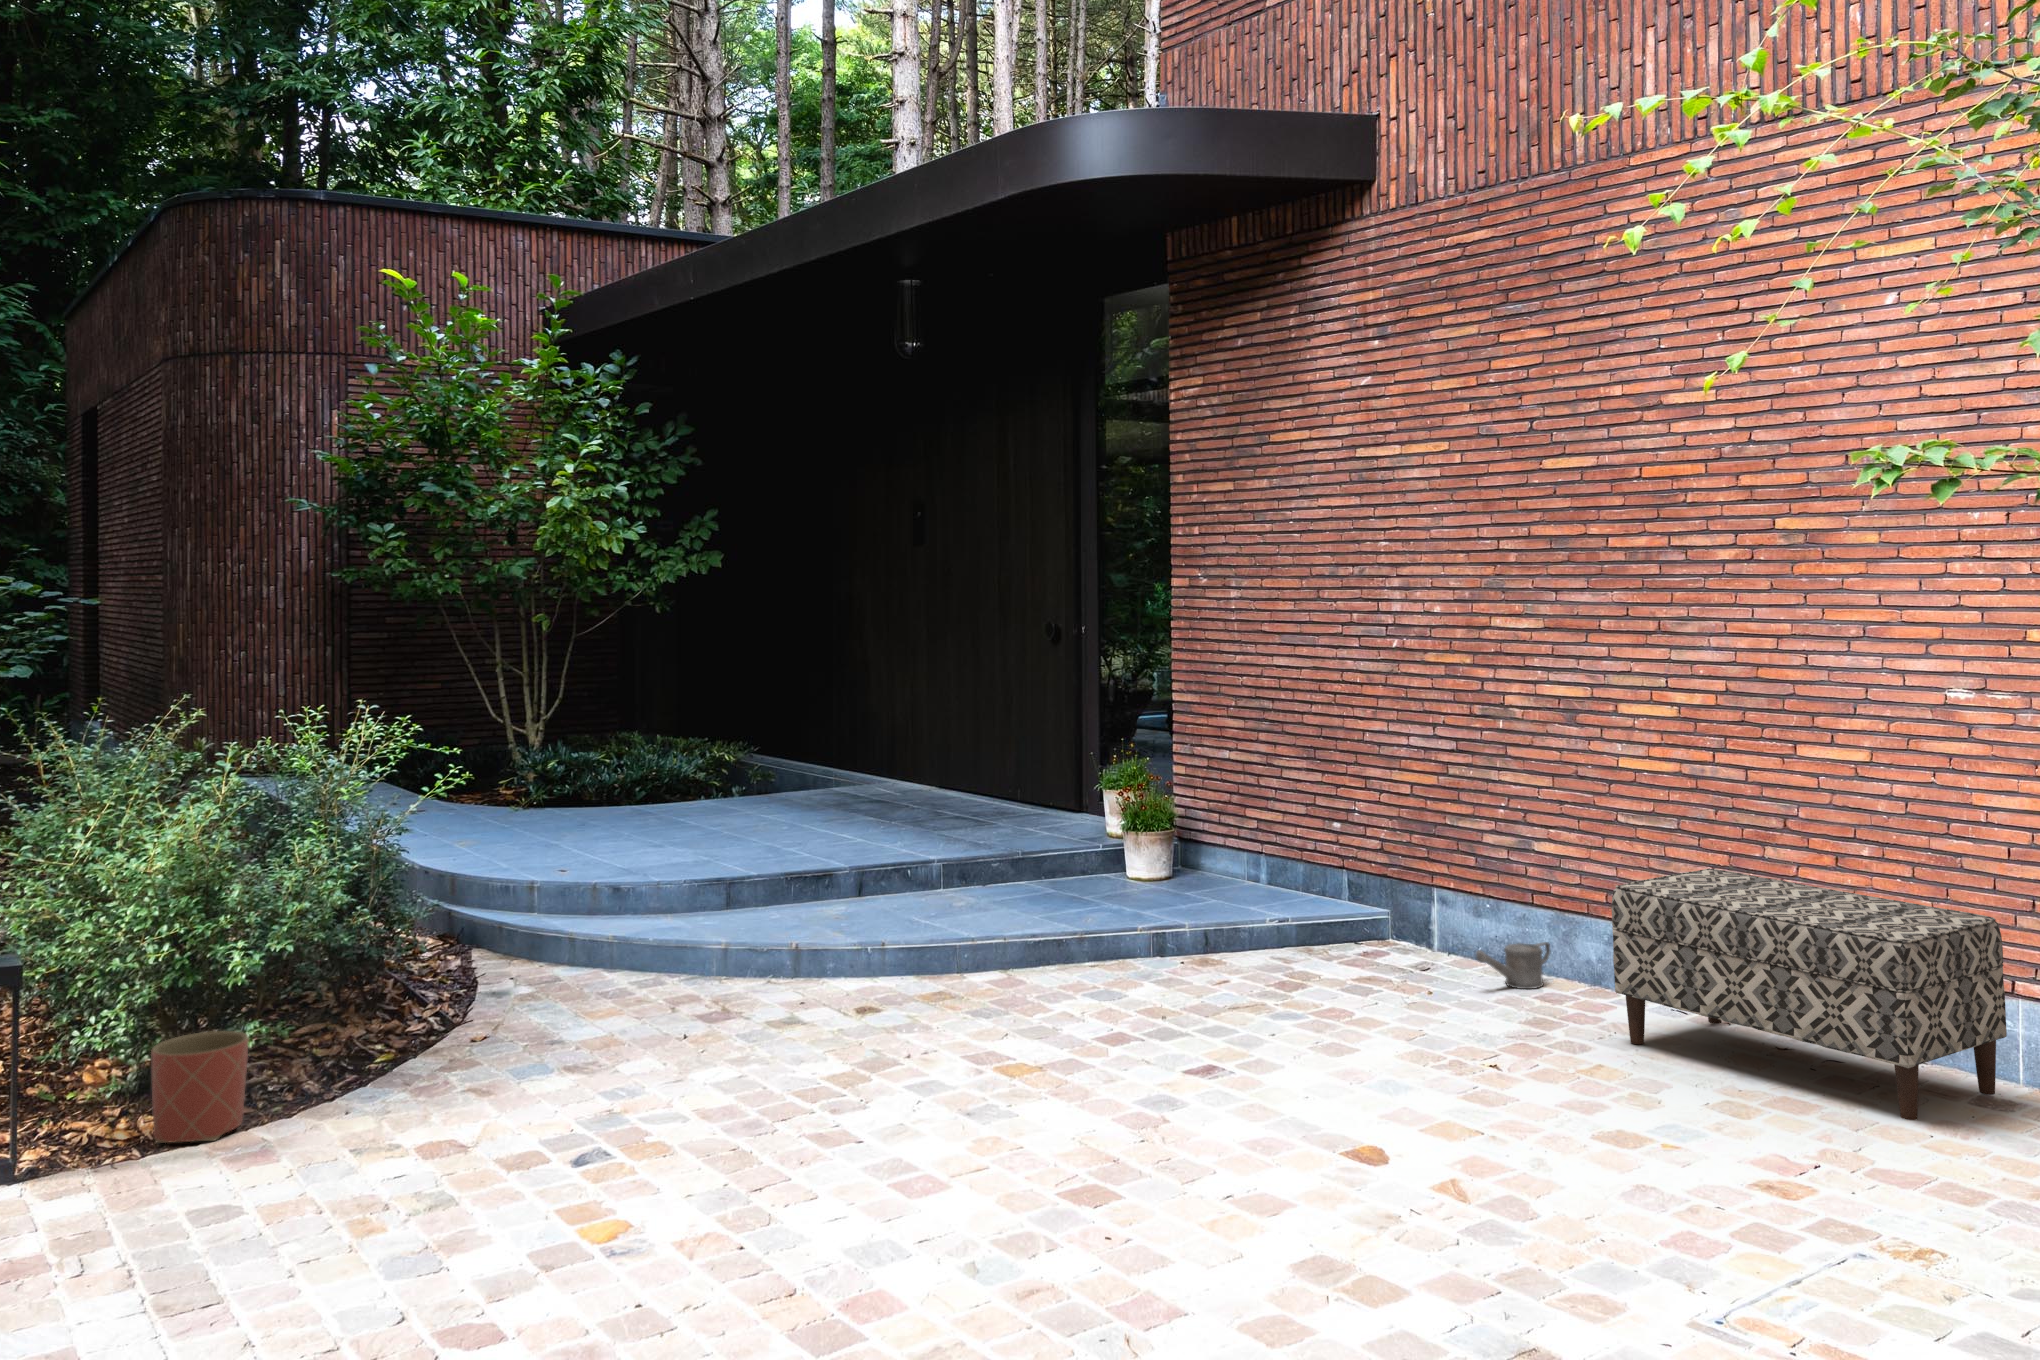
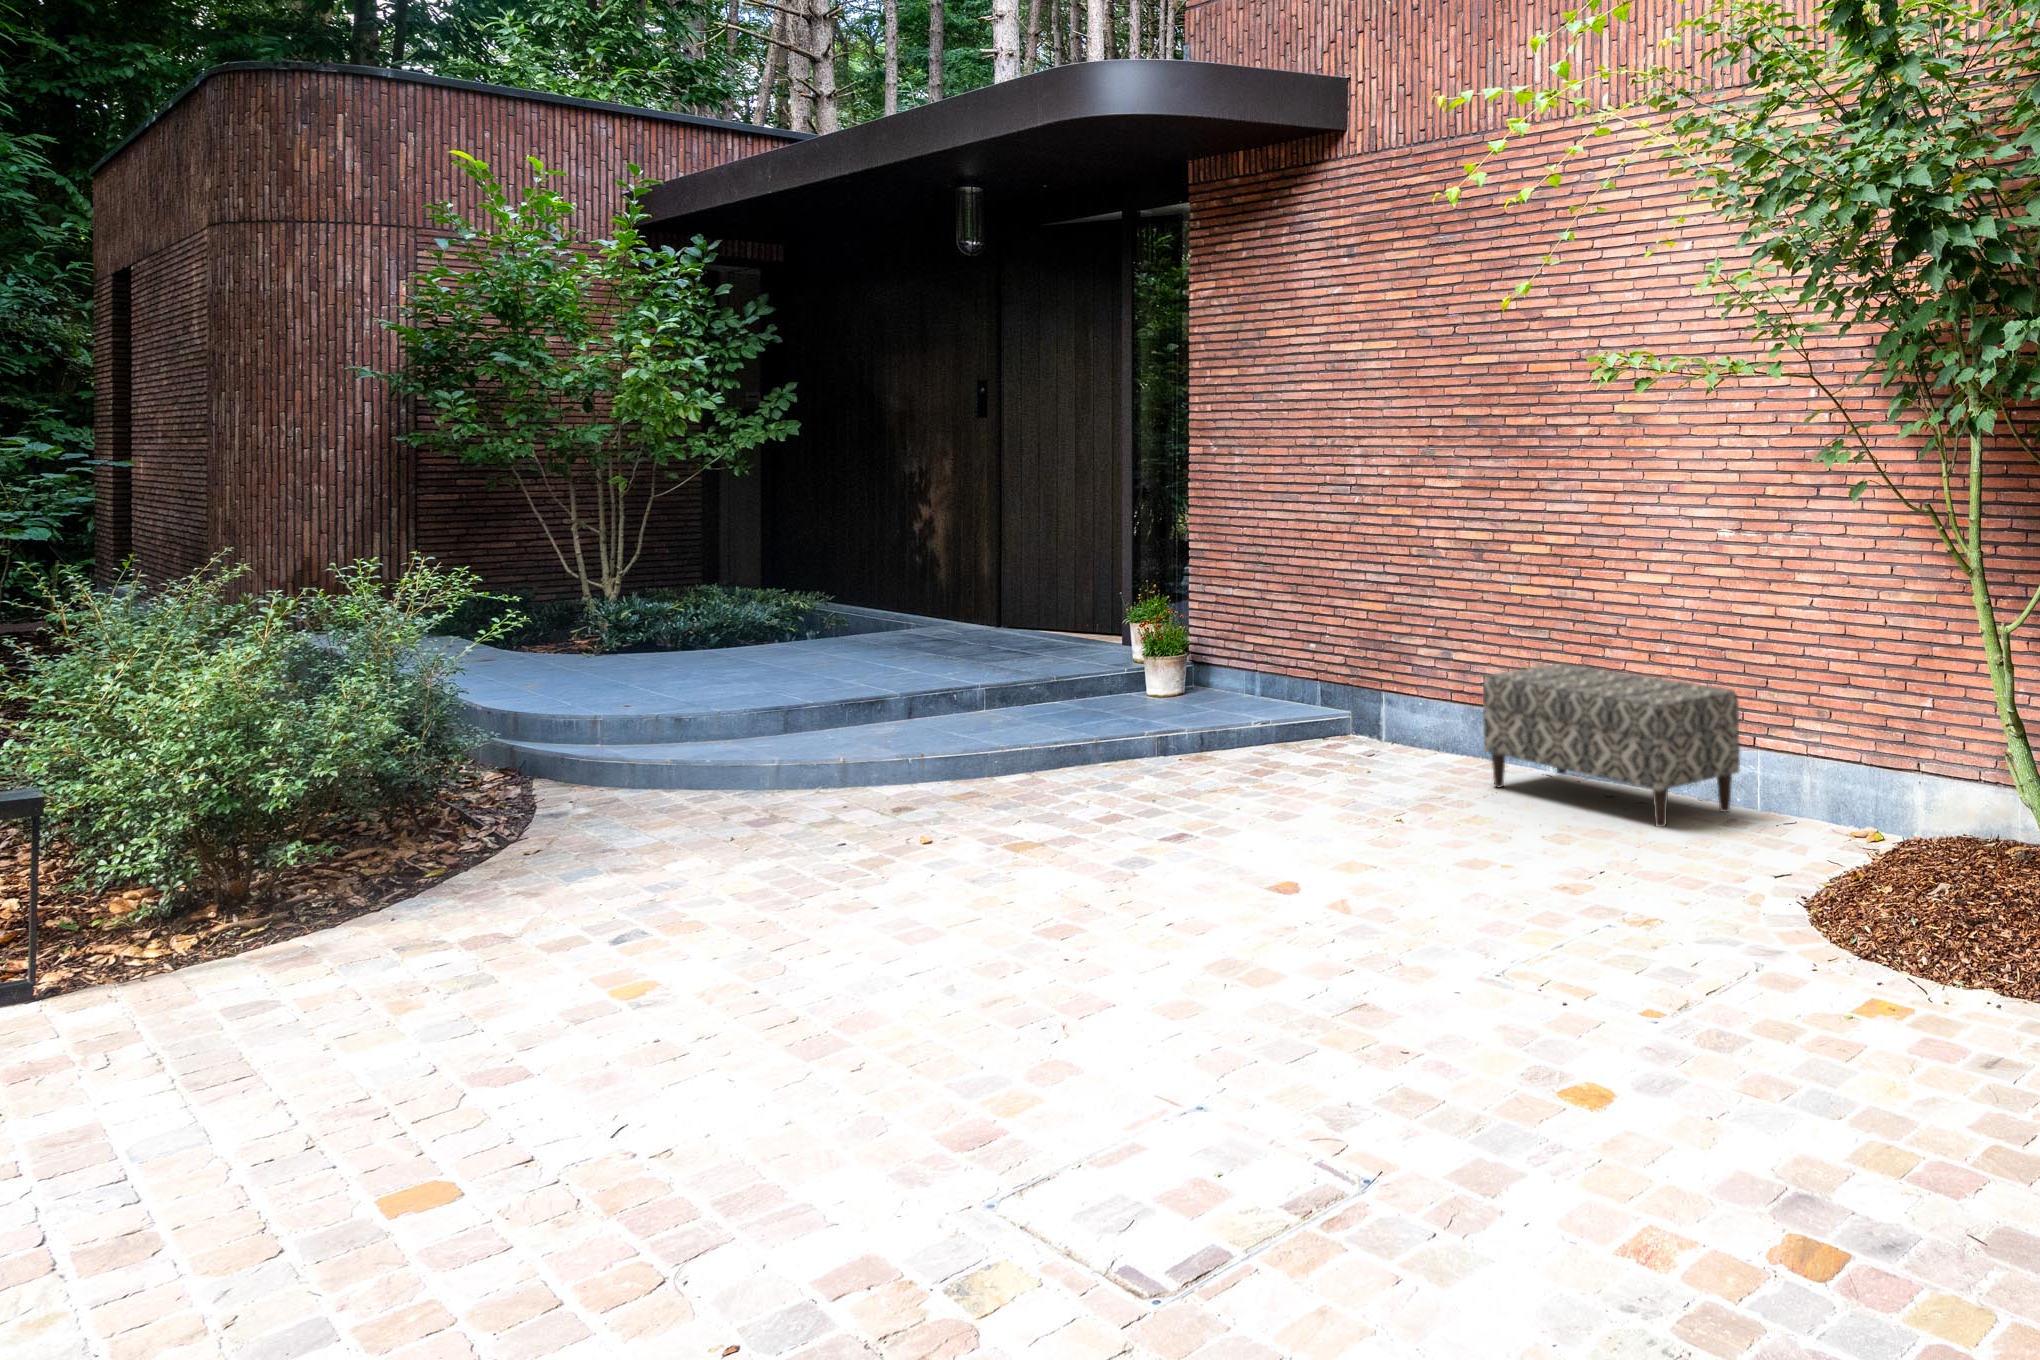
watering can: present [1476,942,1550,989] -> none [1399,722,1459,756]
planter: present [151,1031,249,1144] -> none [377,785,451,864]

